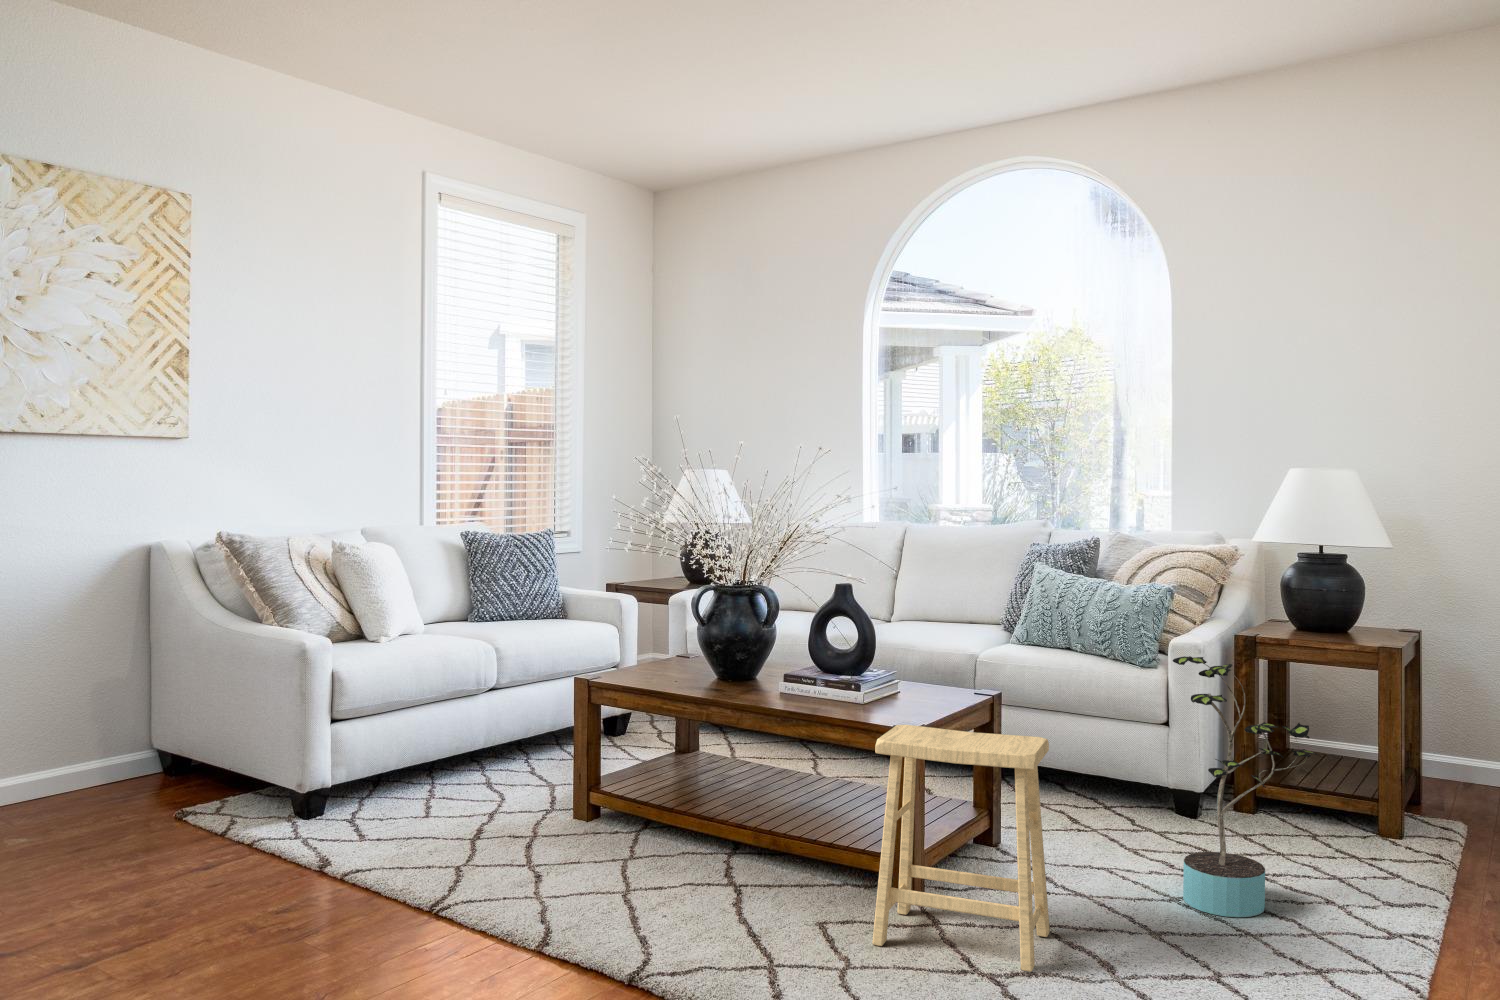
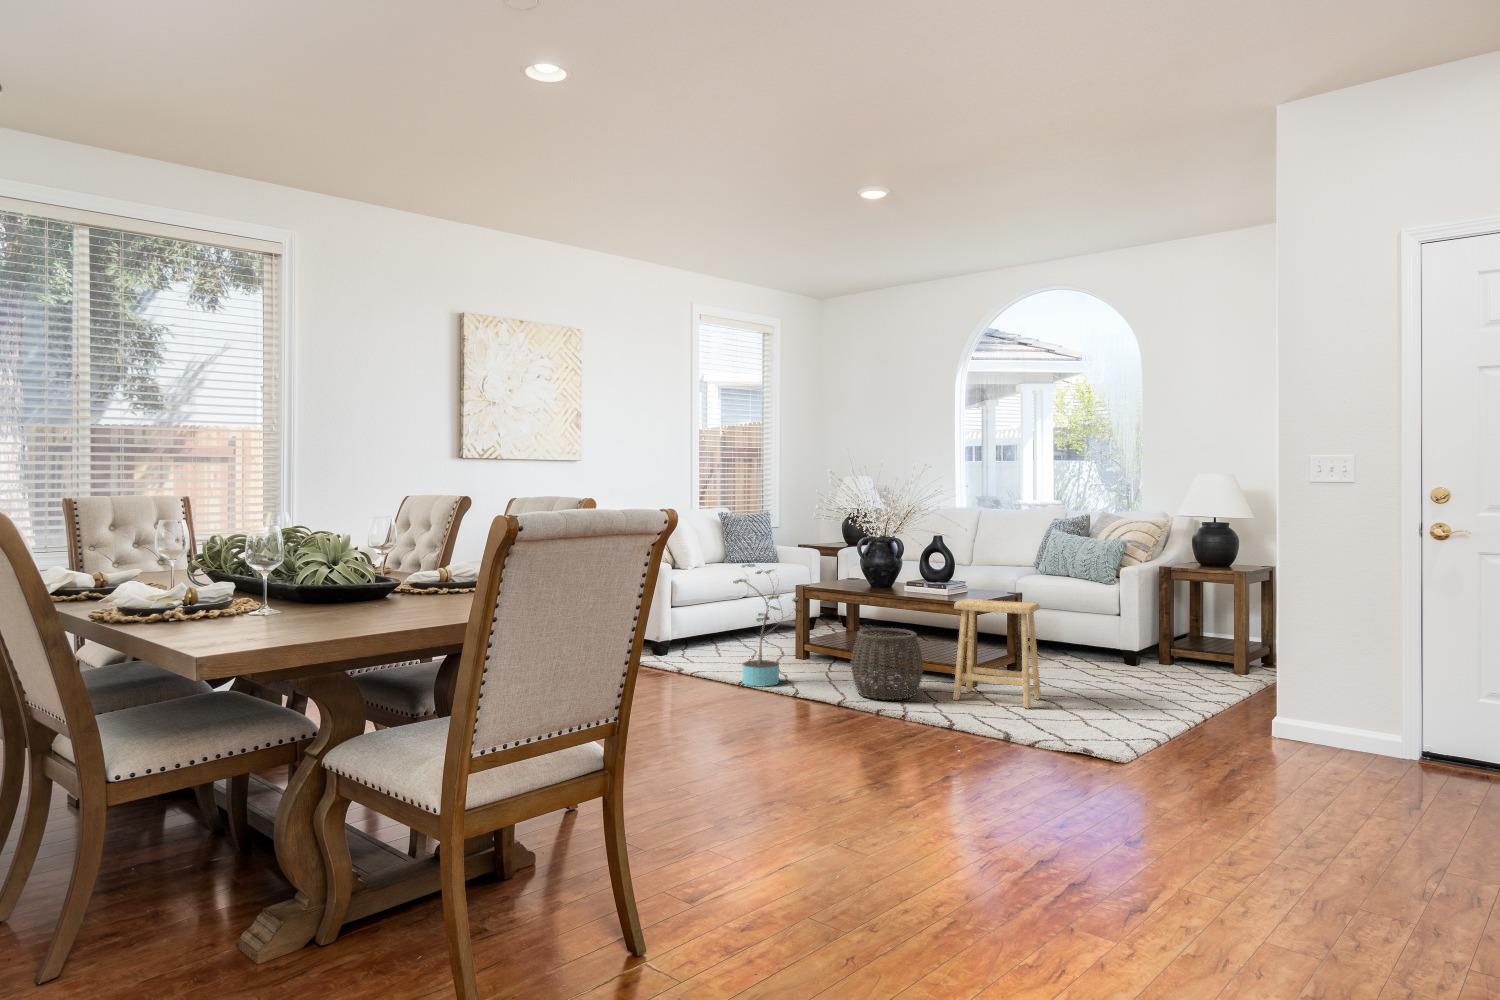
potted plant: present [1173,656,1317,917] -> present [734,564,800,686]
woven basket: none [660,786,812,955] -> present [851,628,923,700]

